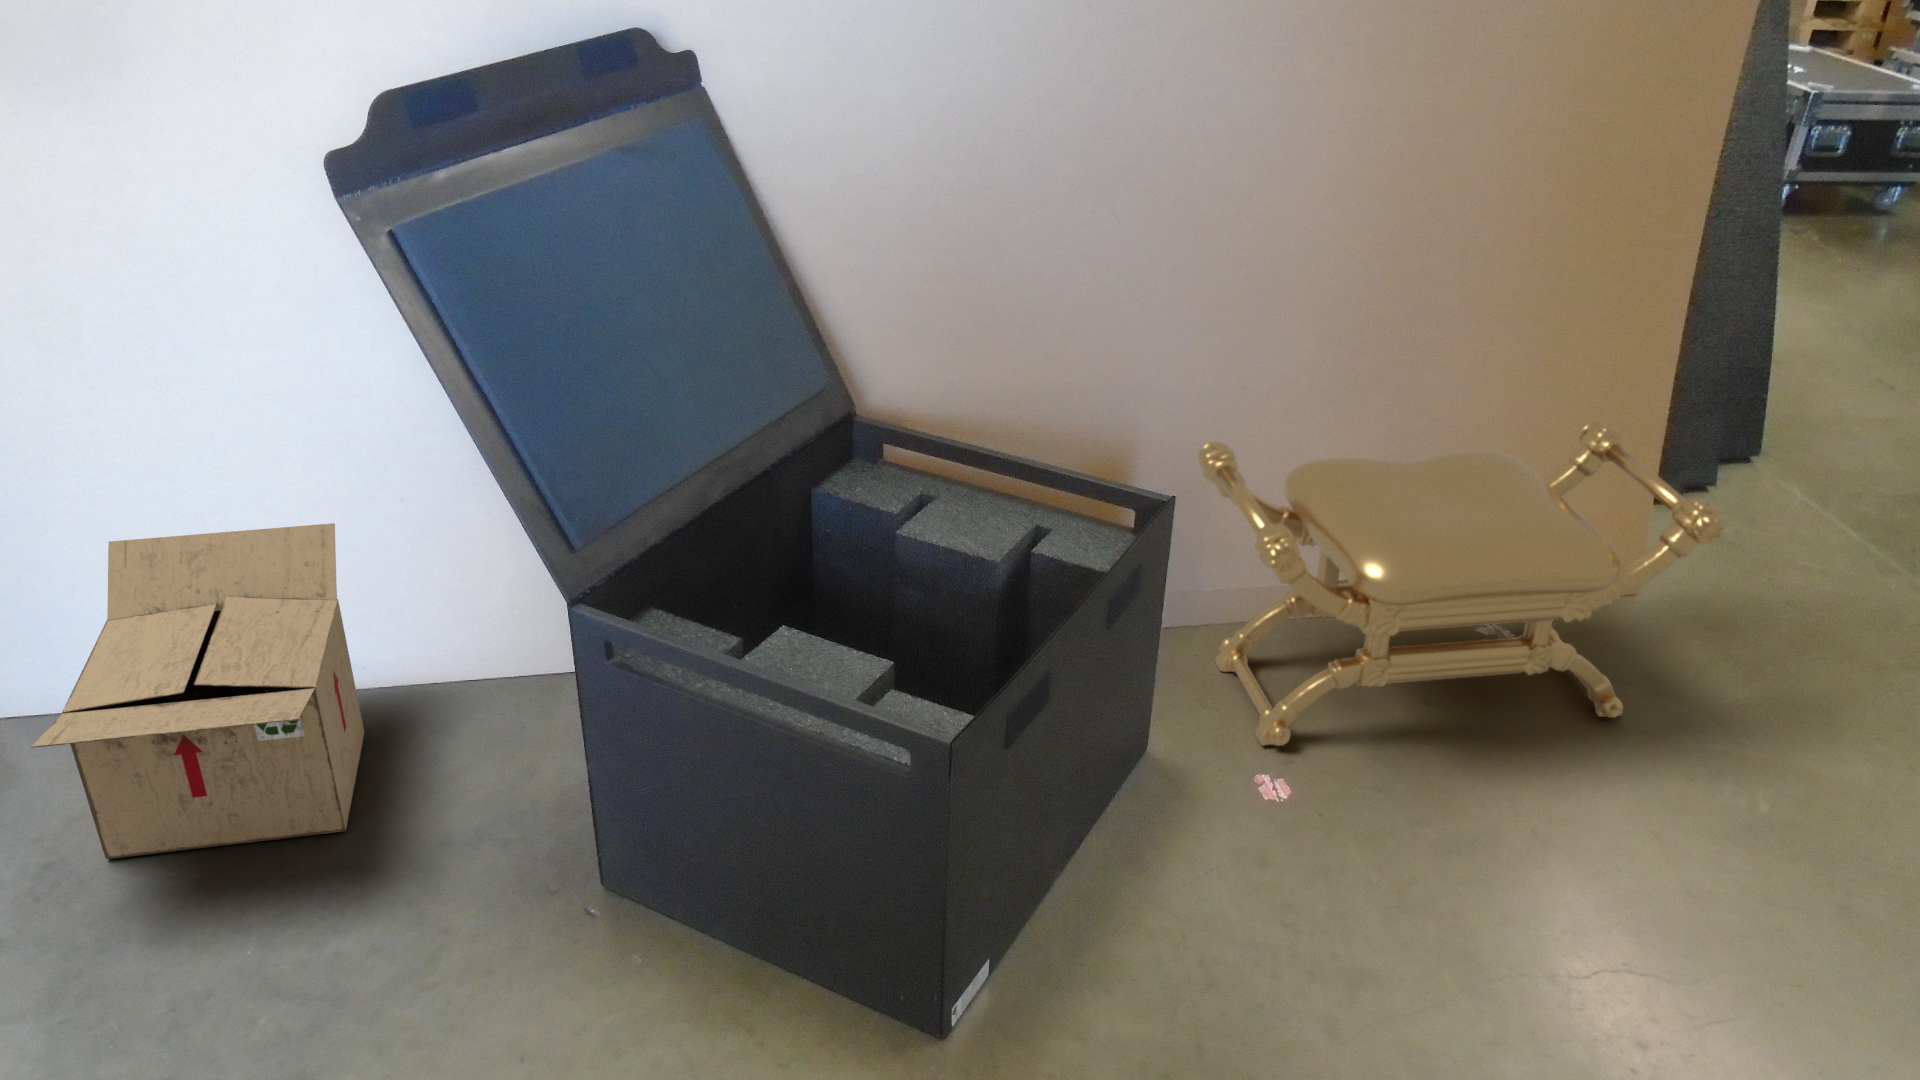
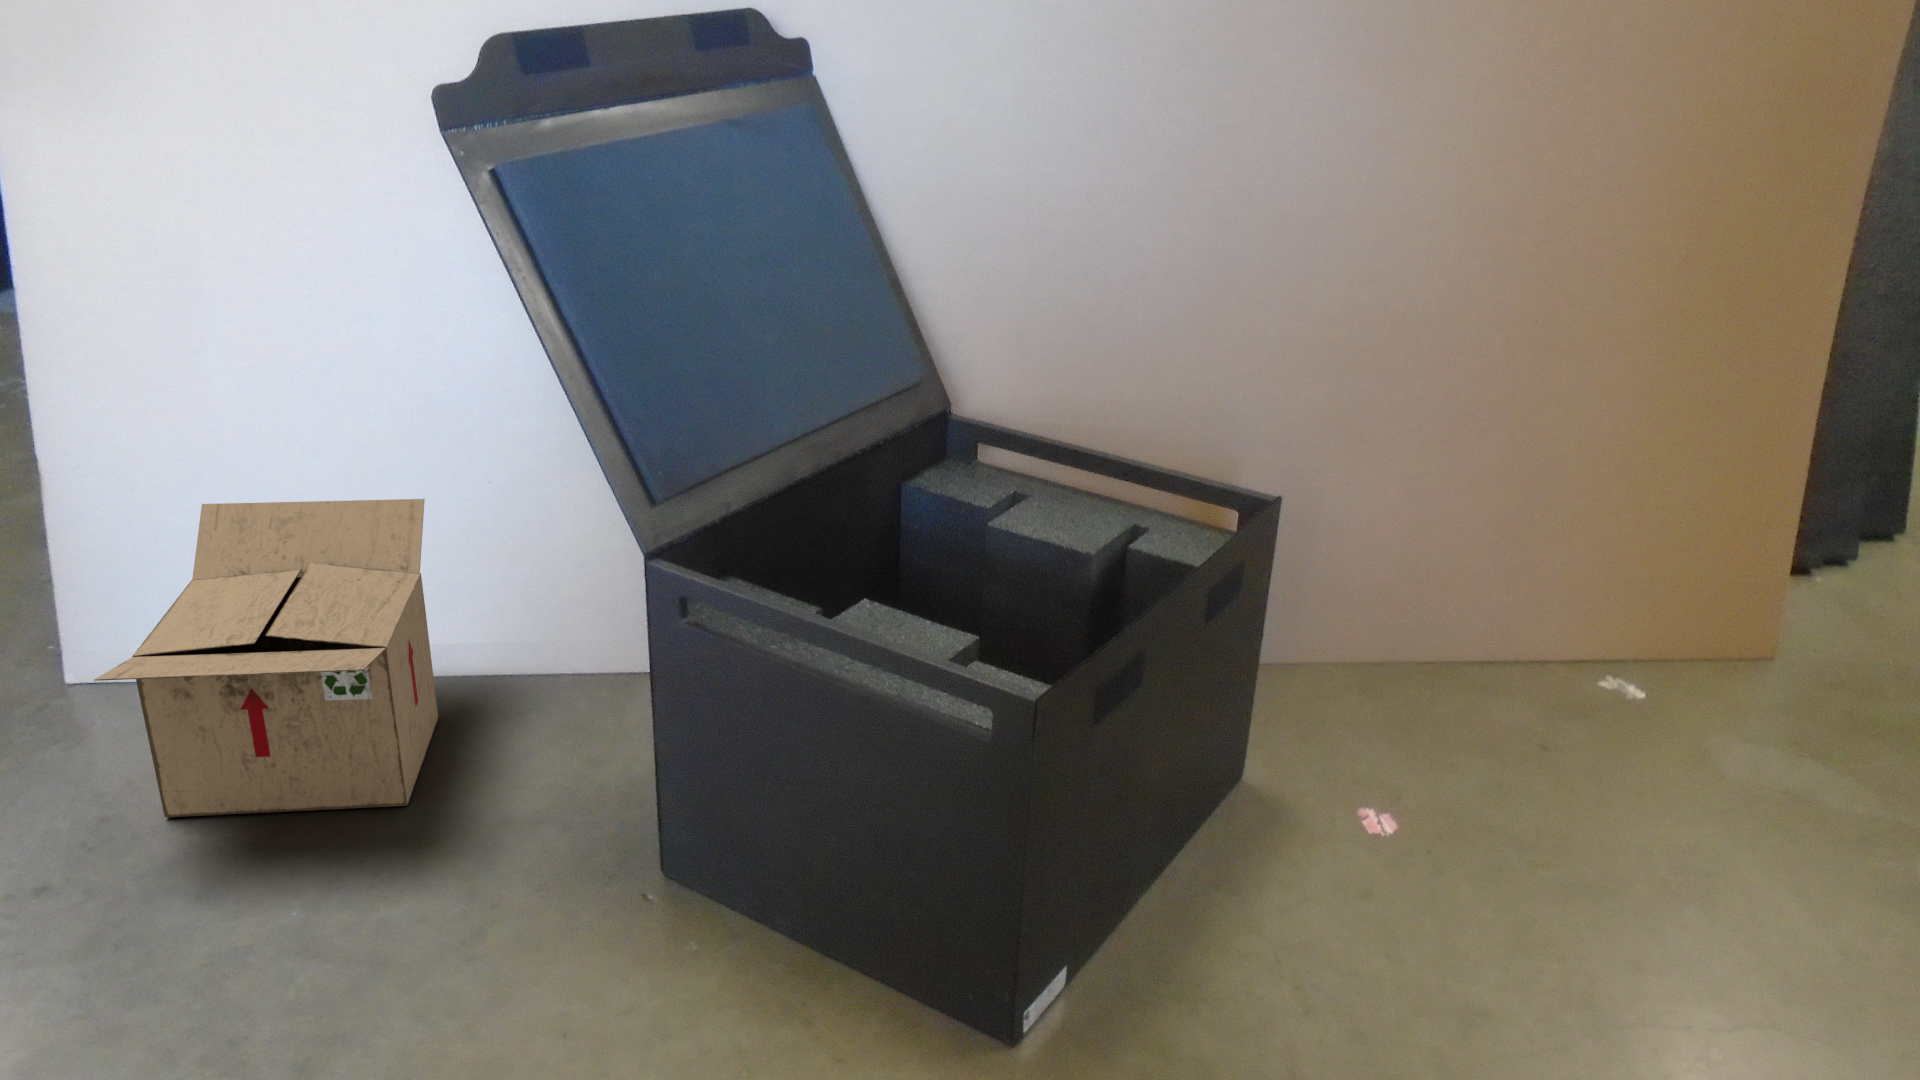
stool: present [1198,422,1724,746] -> none [1307,460,1880,780]

